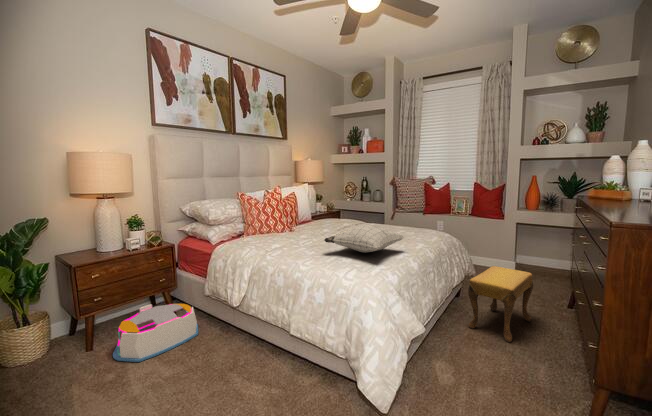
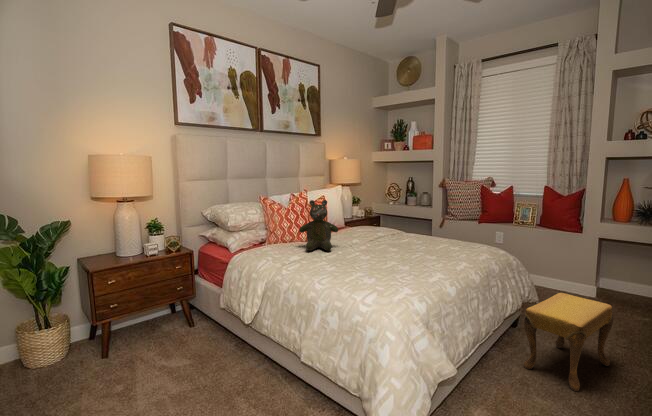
teddy bear: none [277,194,312,240] -> present [299,200,338,251]
pillow: present [324,224,404,253] -> none [345,238,442,271]
storage bin: present [113,304,198,362] -> none [126,313,213,375]

